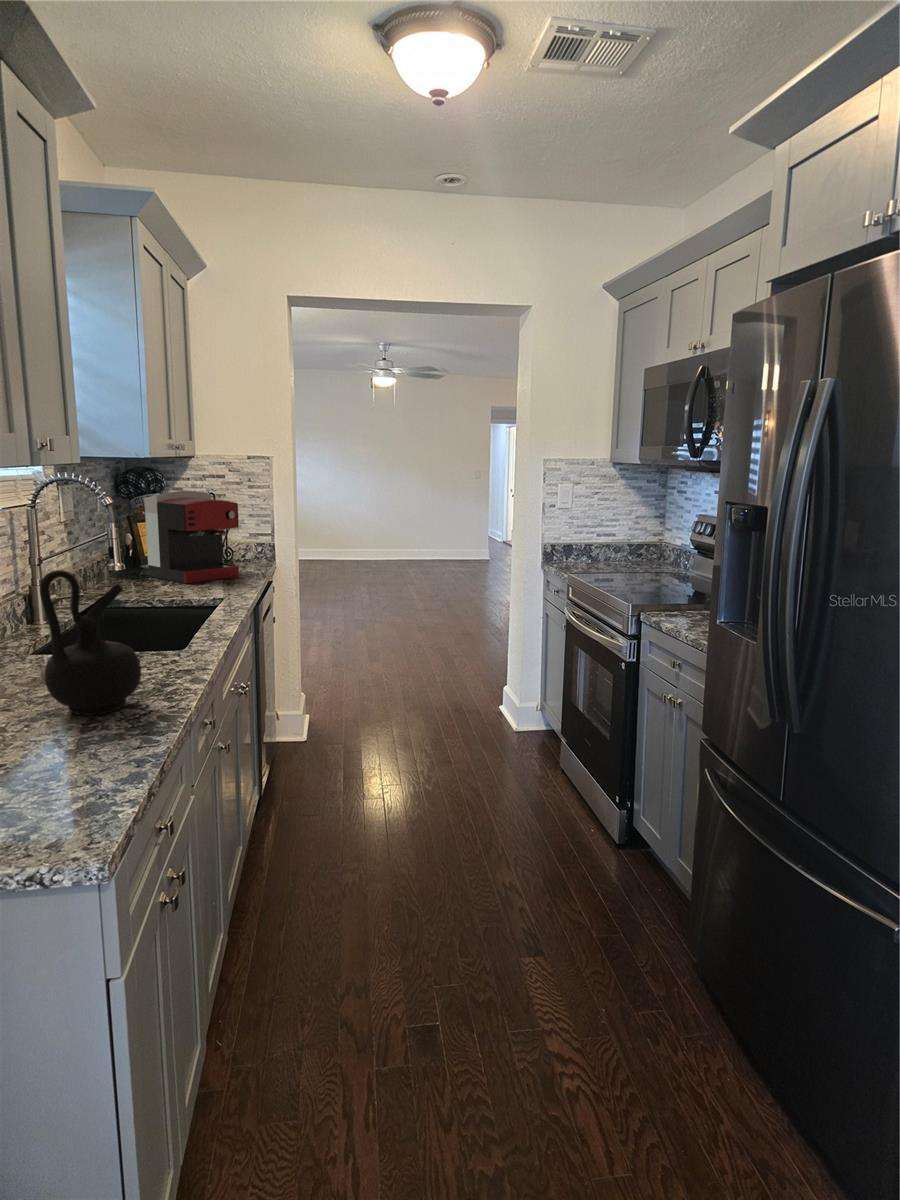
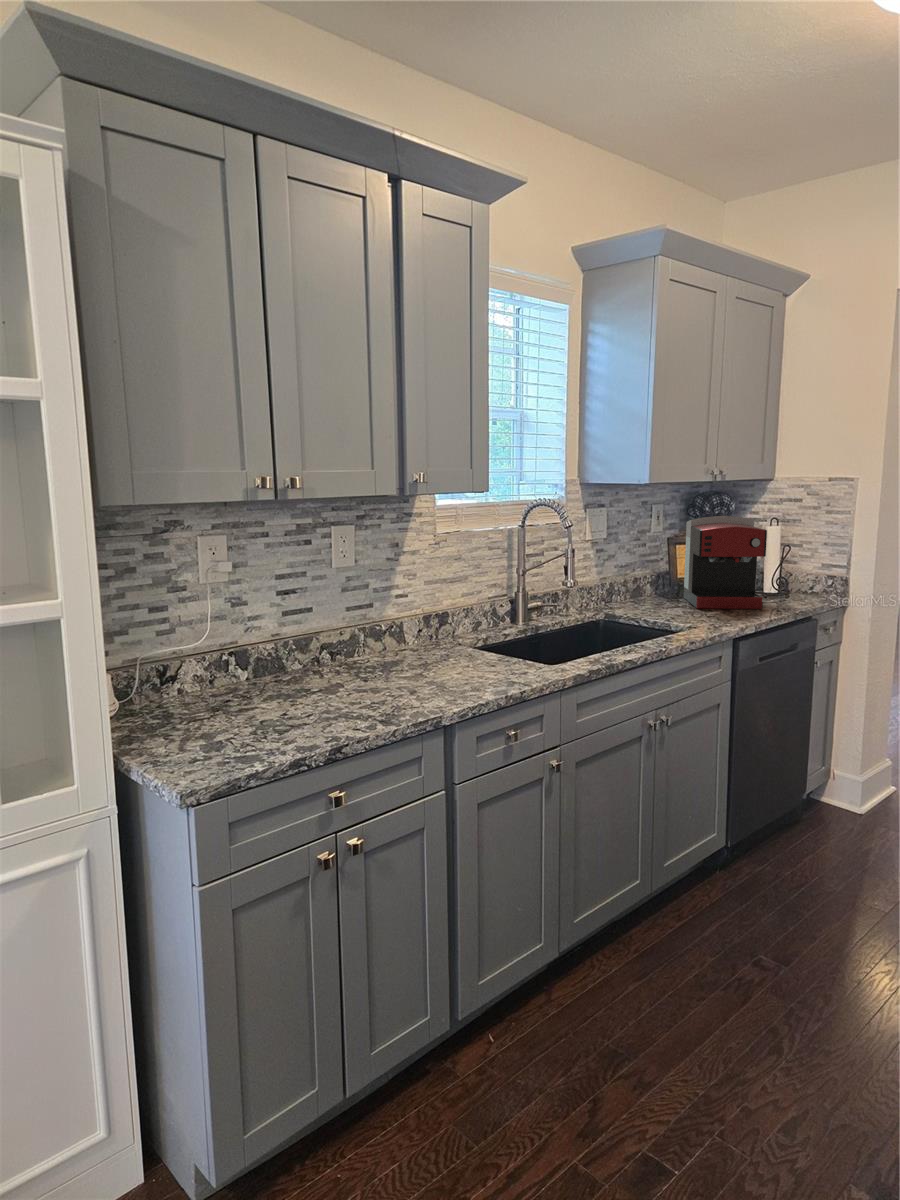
ceramic jug: present [40,570,141,715] -> none [394,577,460,686]

